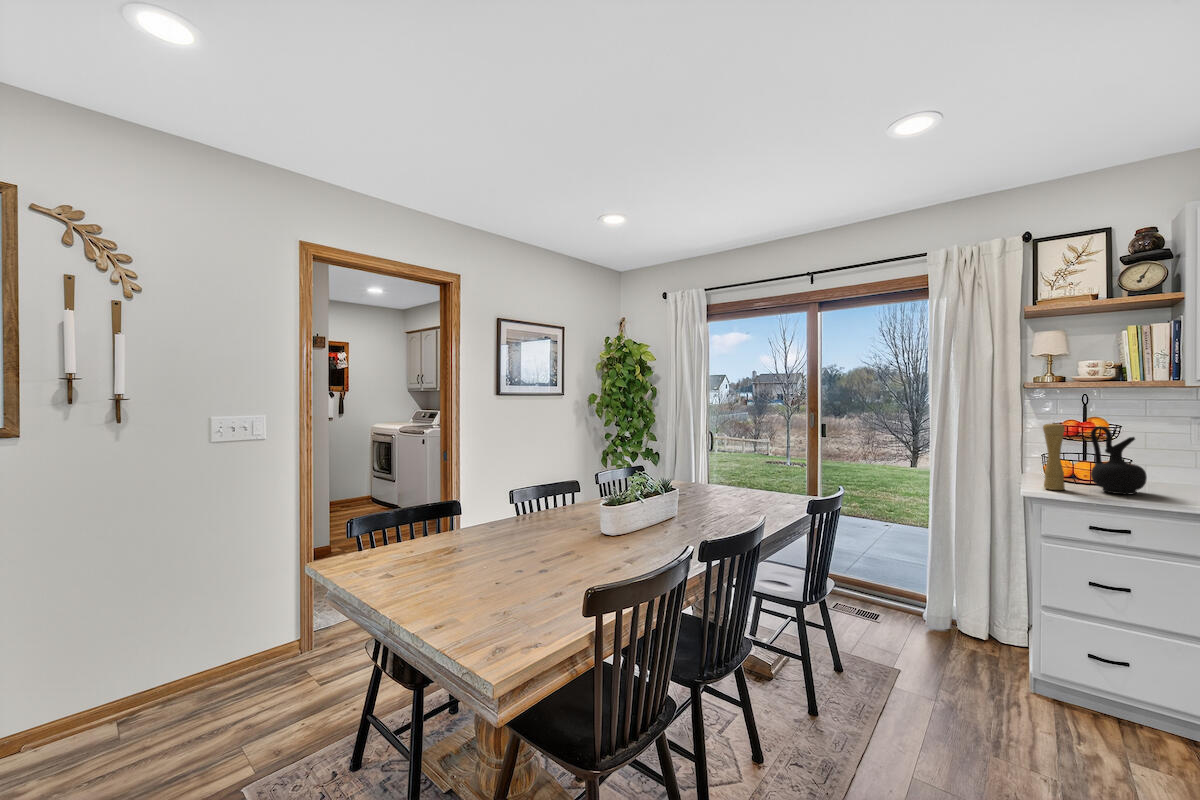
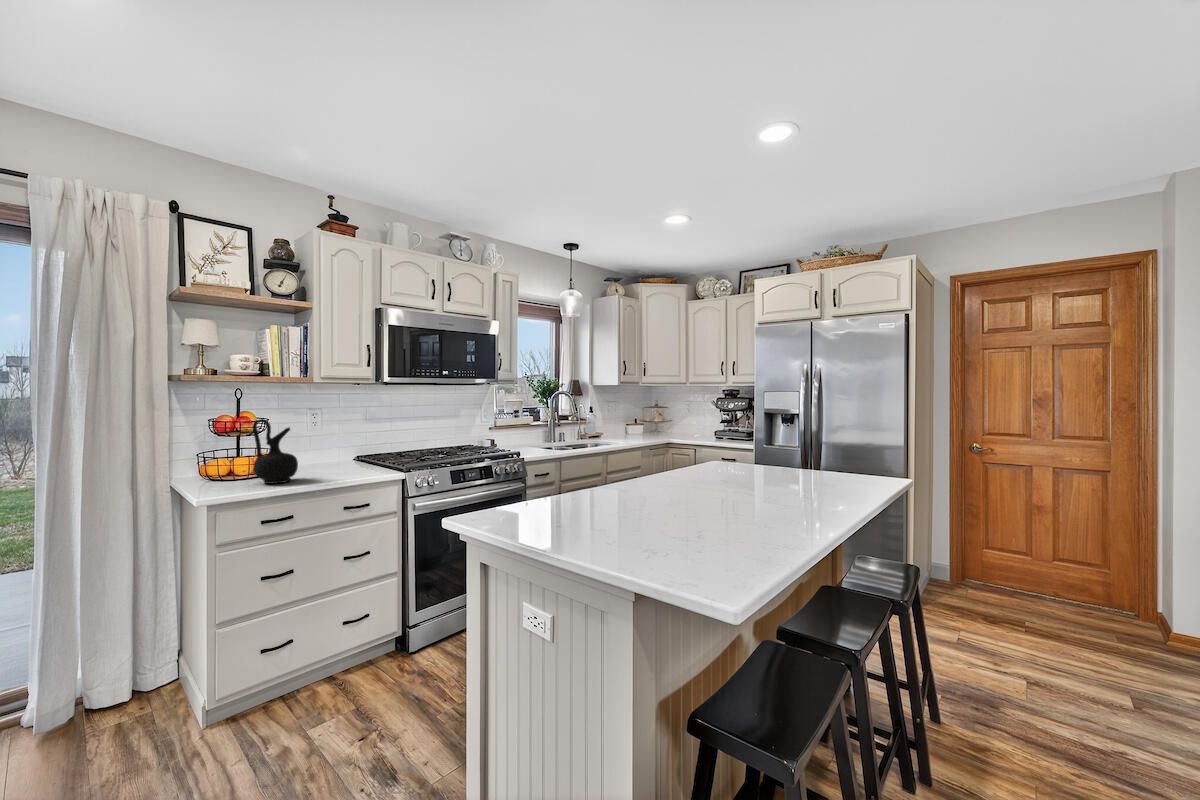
pepper mill: present [1043,423,1065,490] -> none [209,417,232,491]

